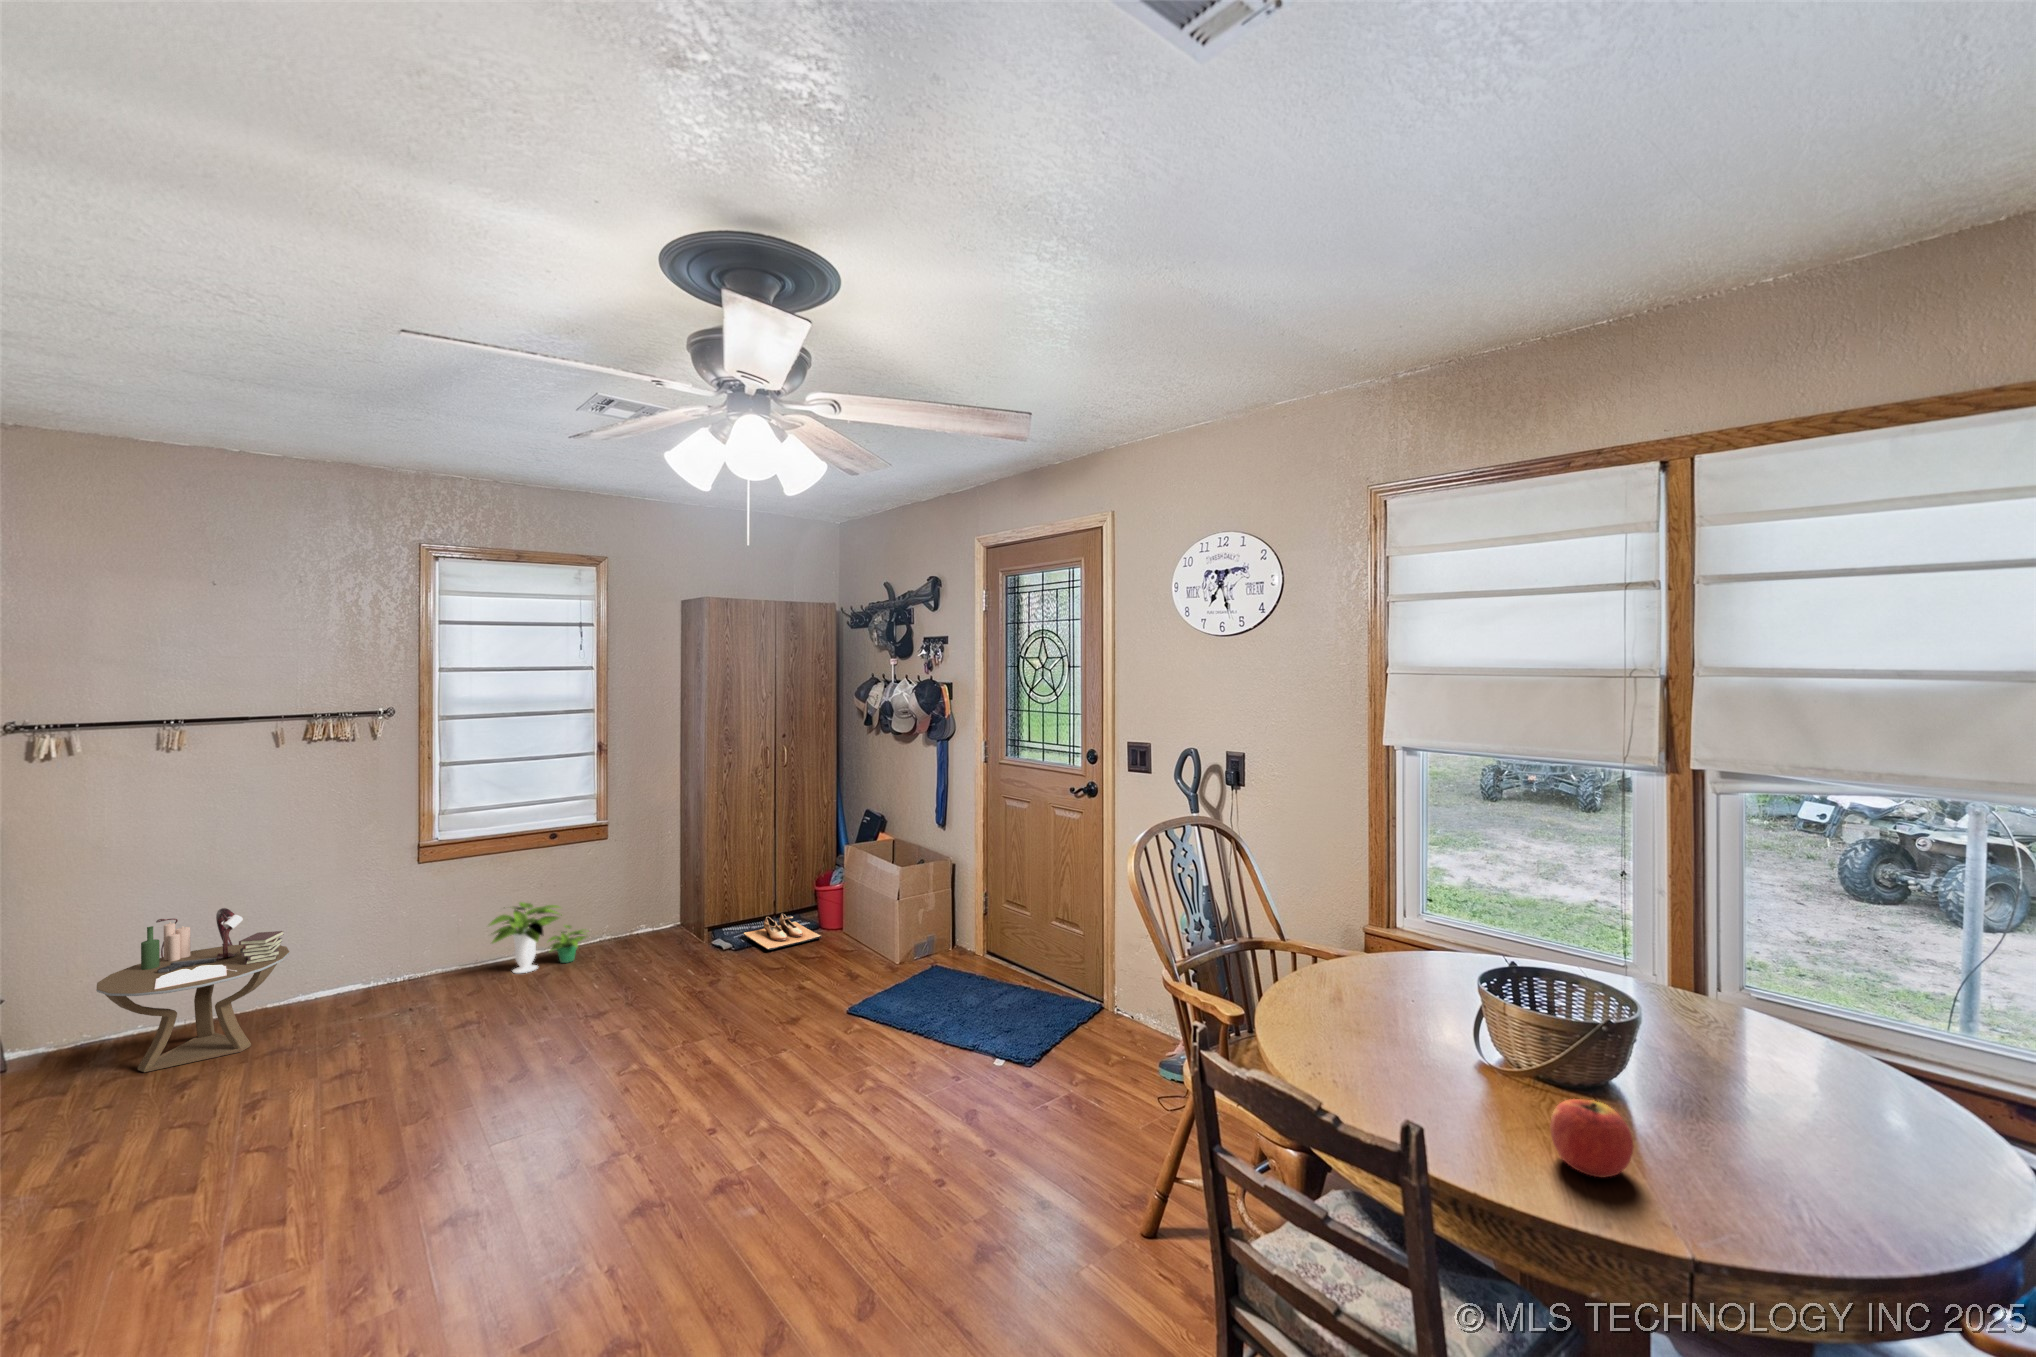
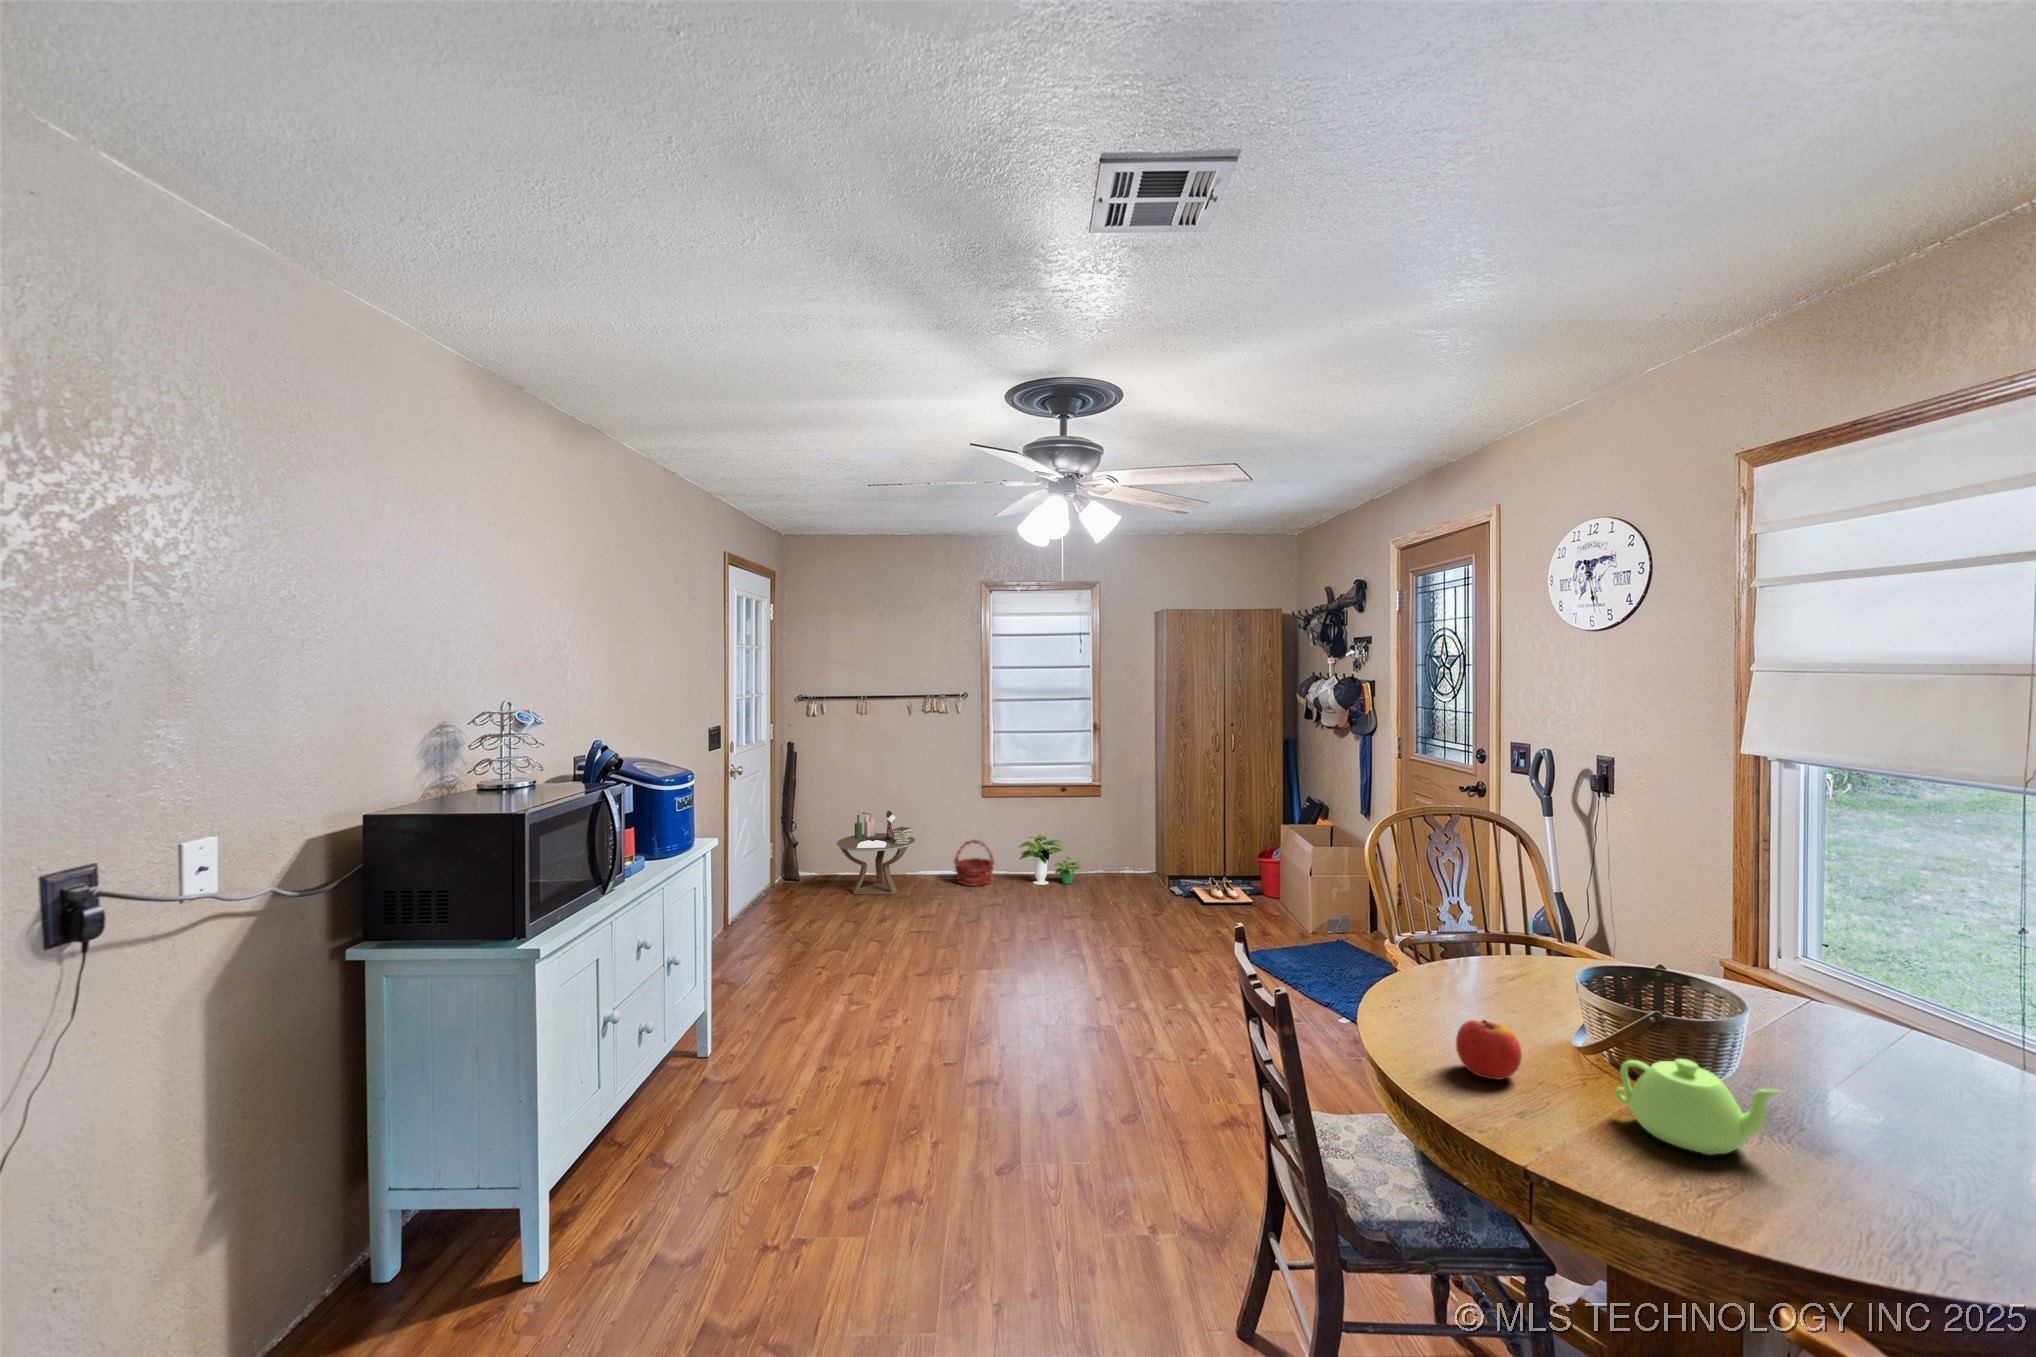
basket: none [365,927,446,1001] -> present [954,840,995,886]
teapot: none [1734,1094,1898,1203] -> present [1615,1059,1781,1155]

